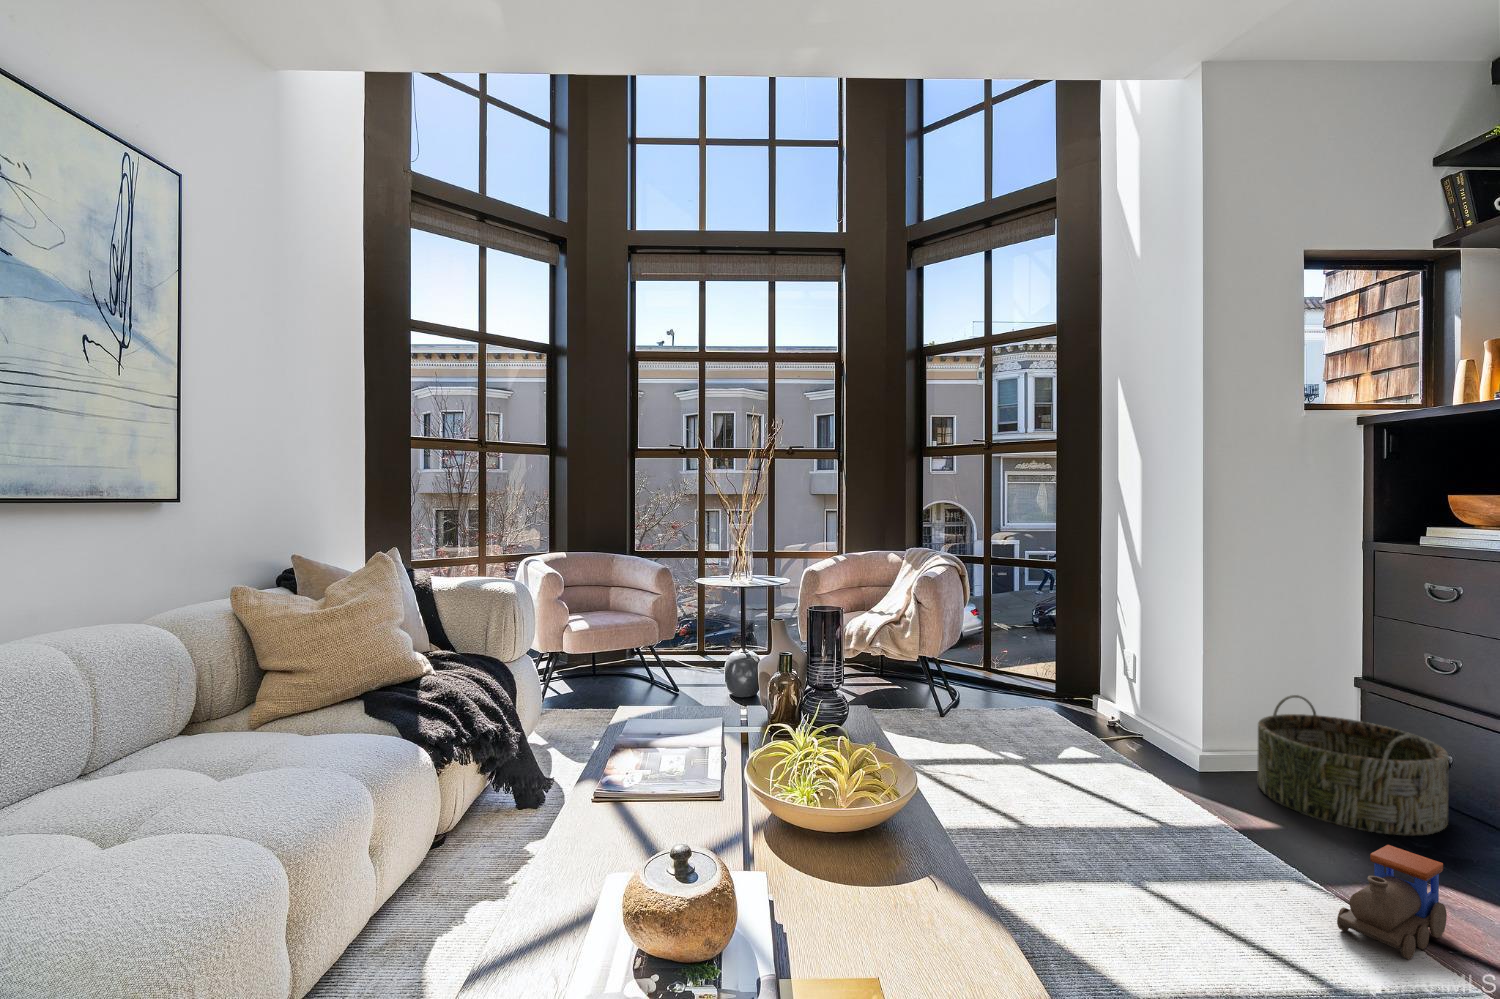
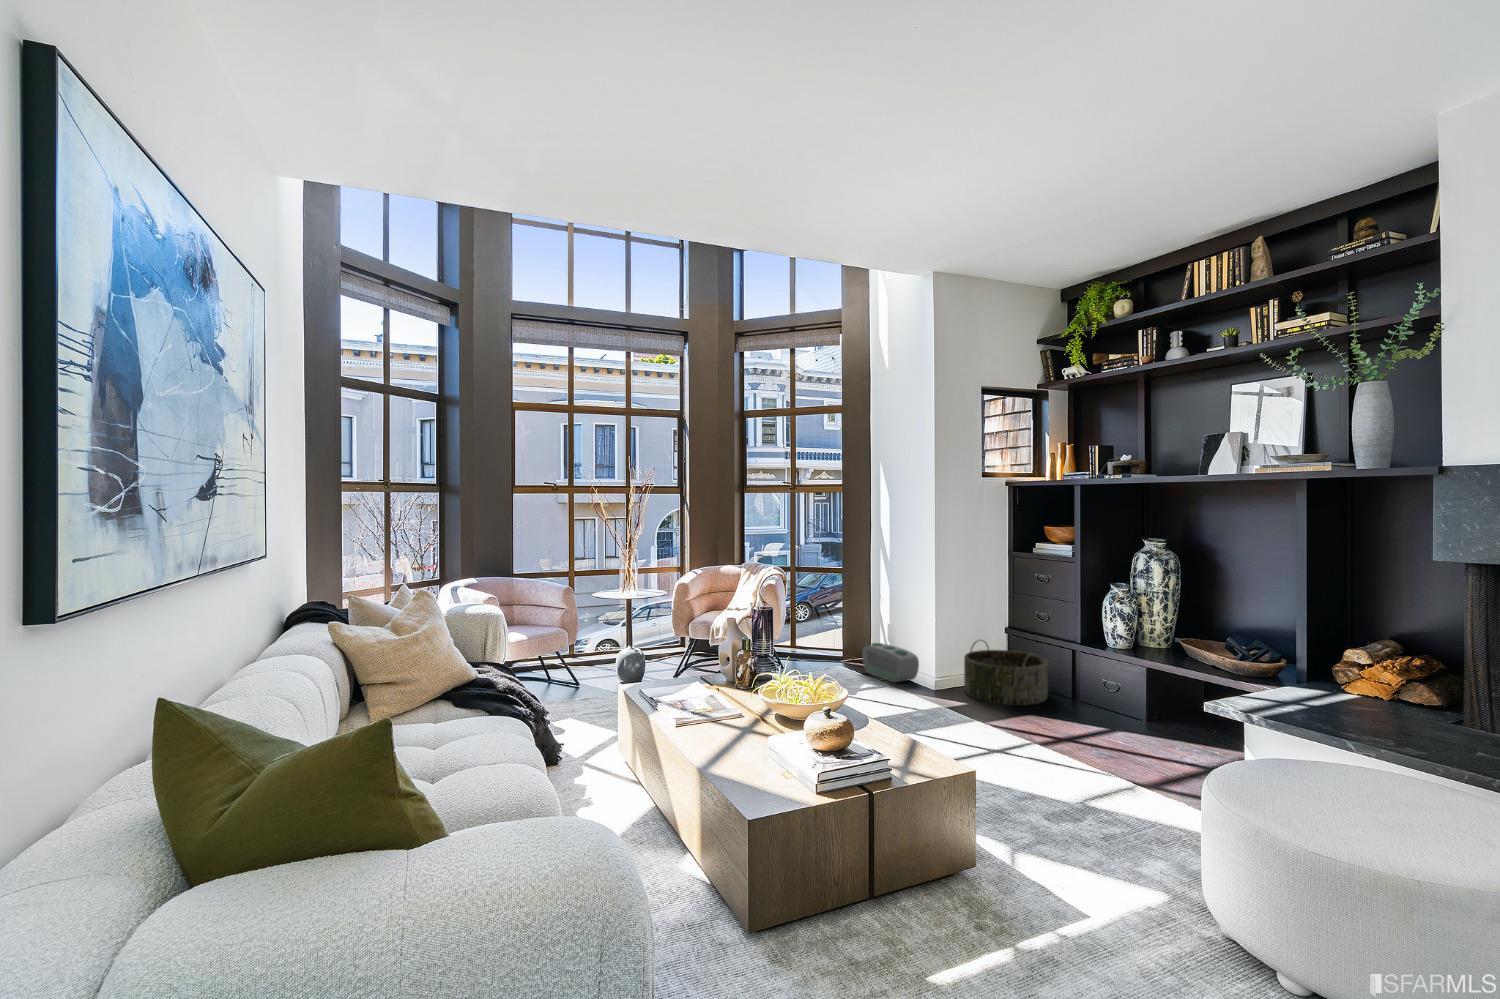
air purifier: none [1081,680,1173,749] -> present [862,643,919,682]
toy train: present [1337,845,1447,959] -> none [1014,703,1053,749]

